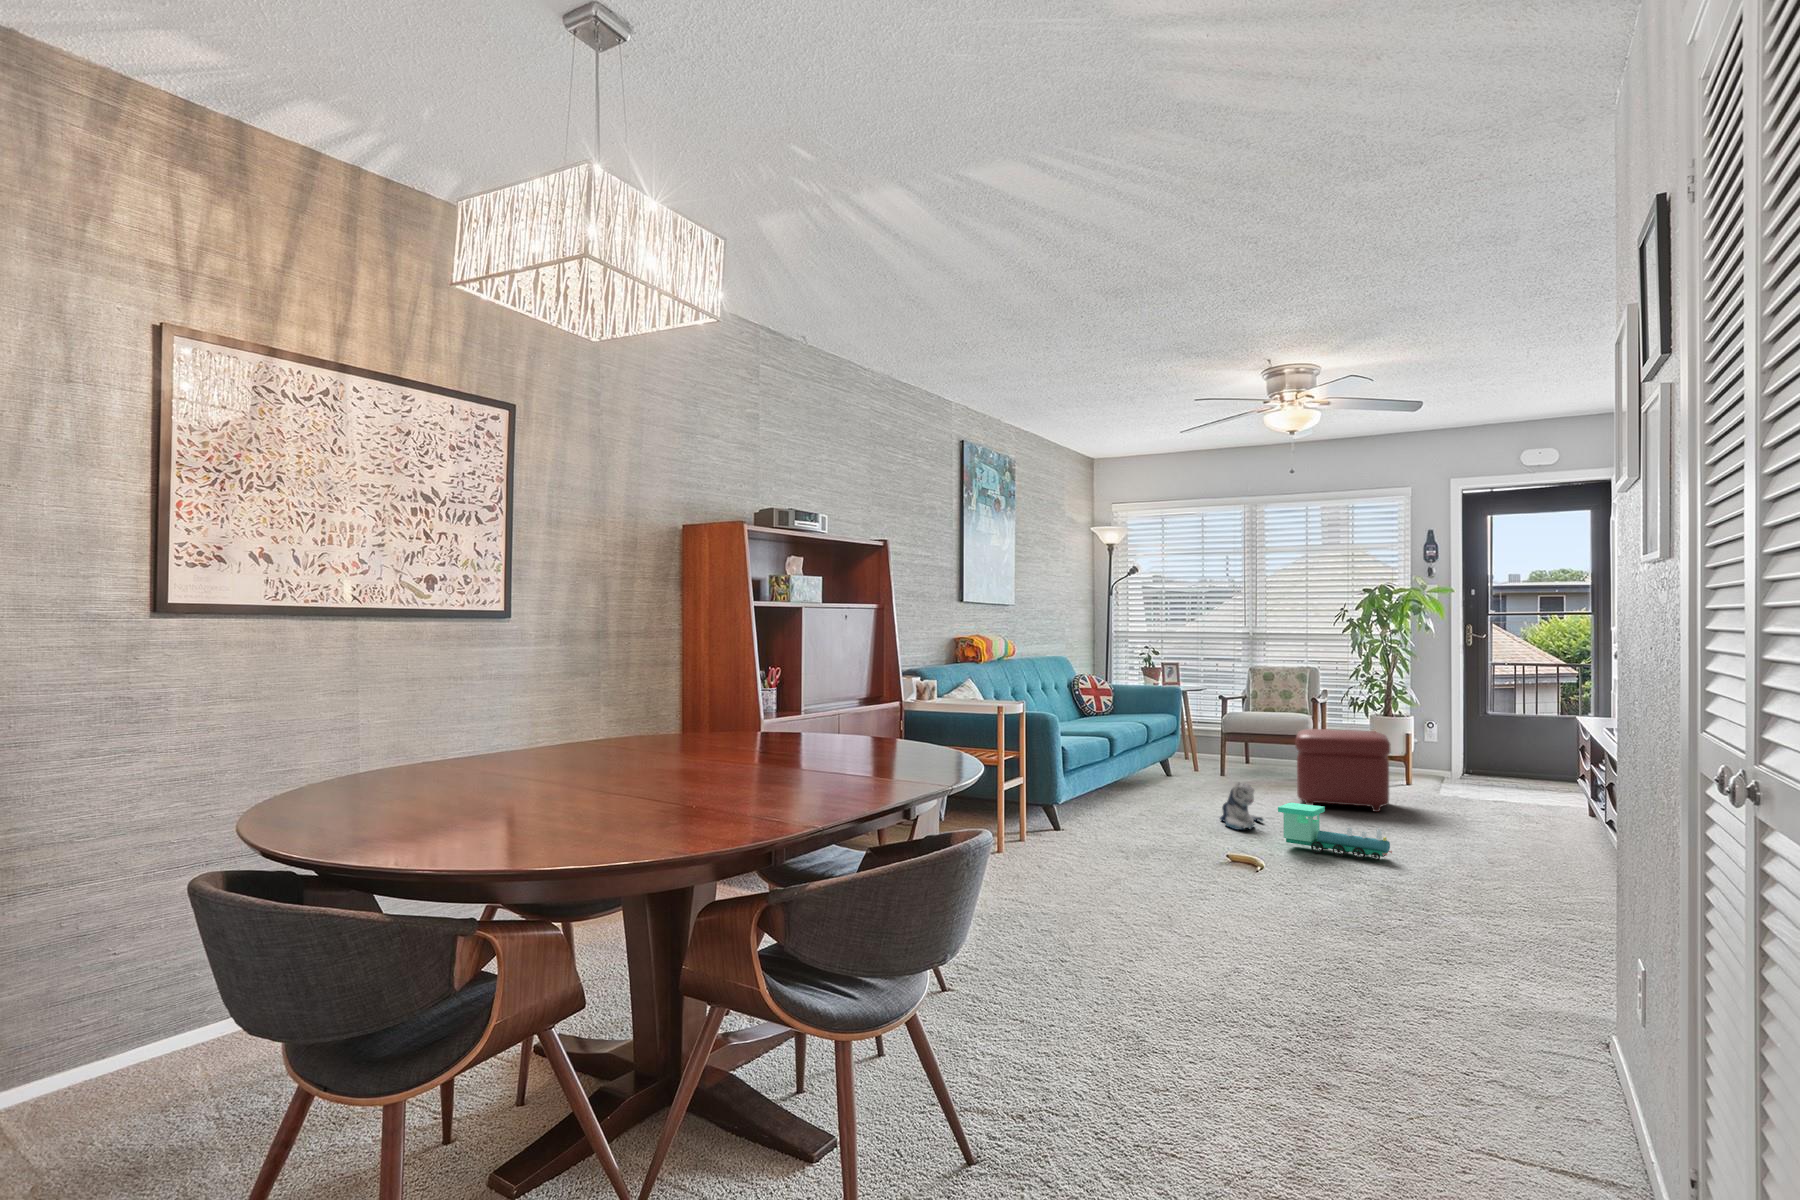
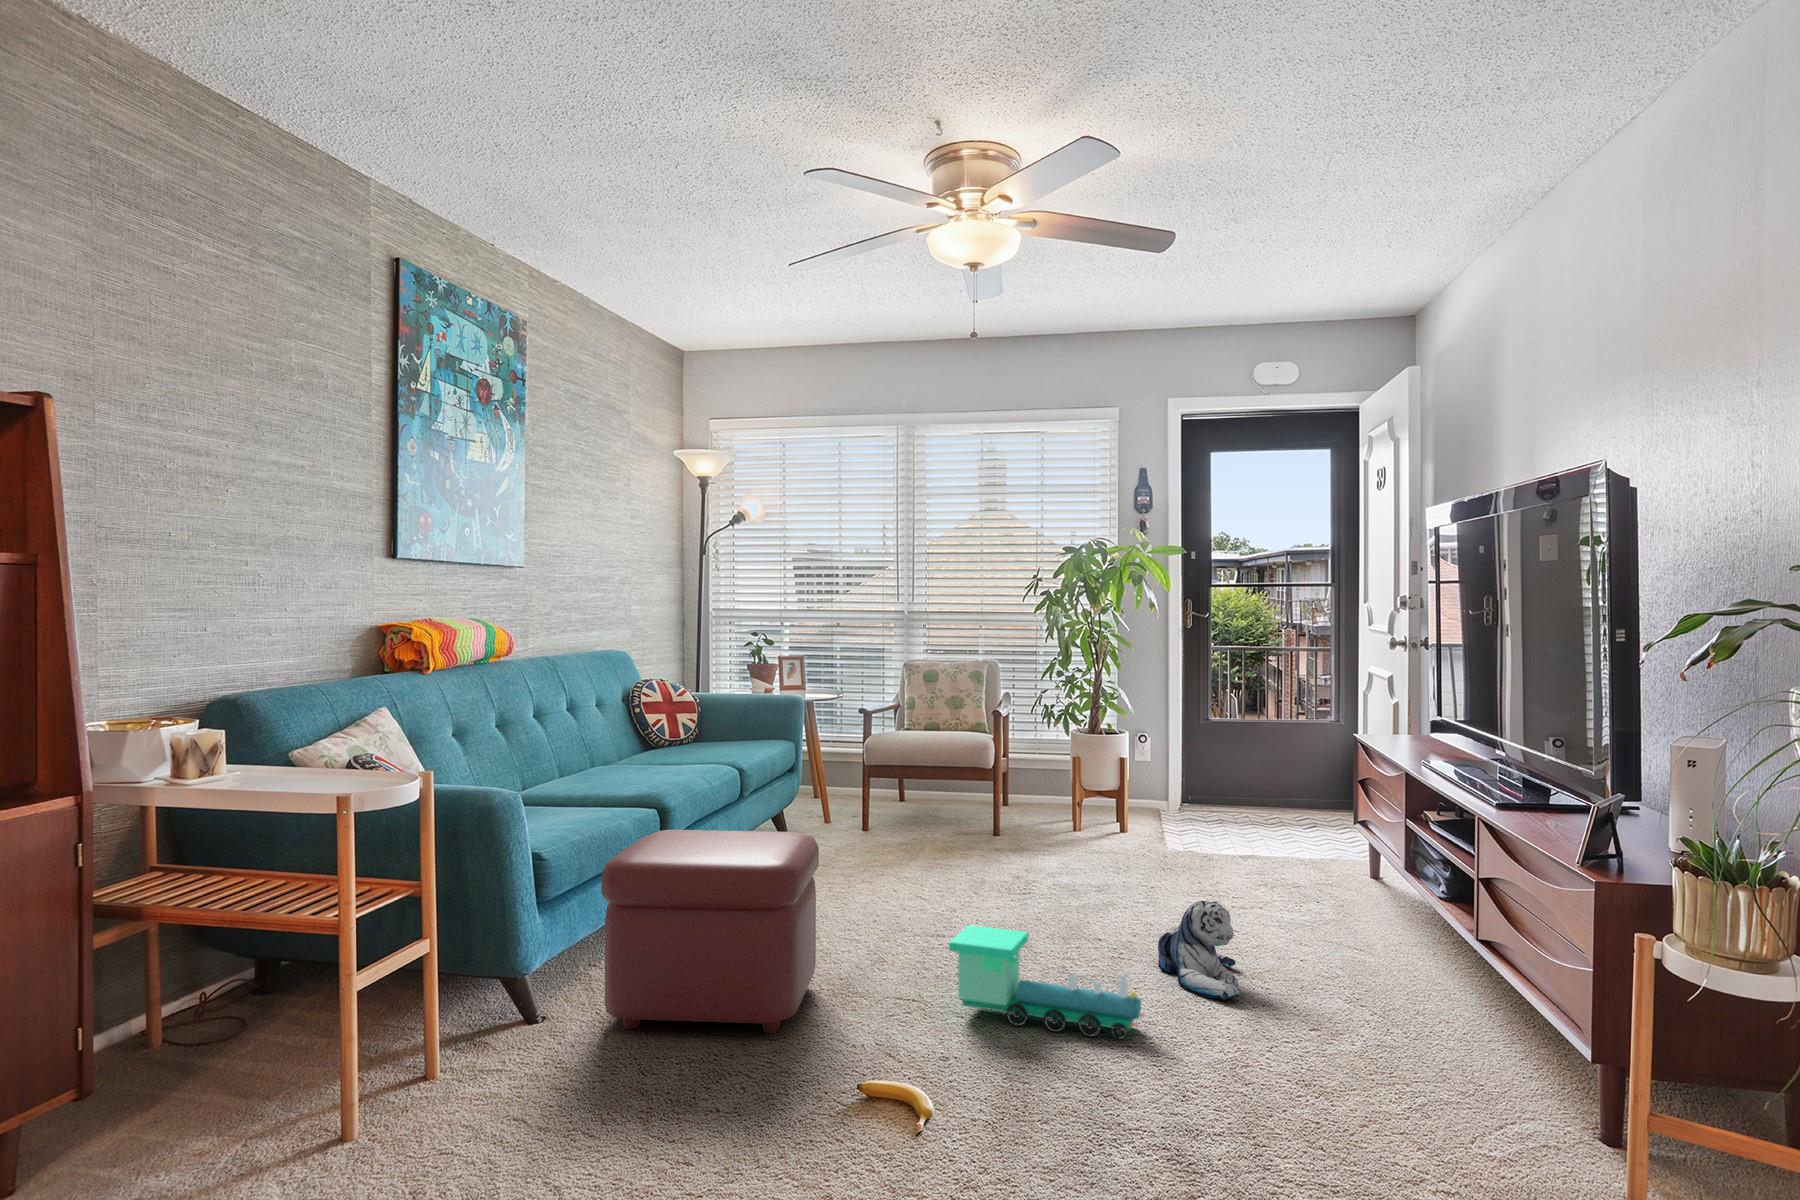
ottoman: present [1295,729,1391,812] -> present [602,830,819,1033]
plush toy: present [1220,783,1263,830] -> present [1158,901,1240,1000]

